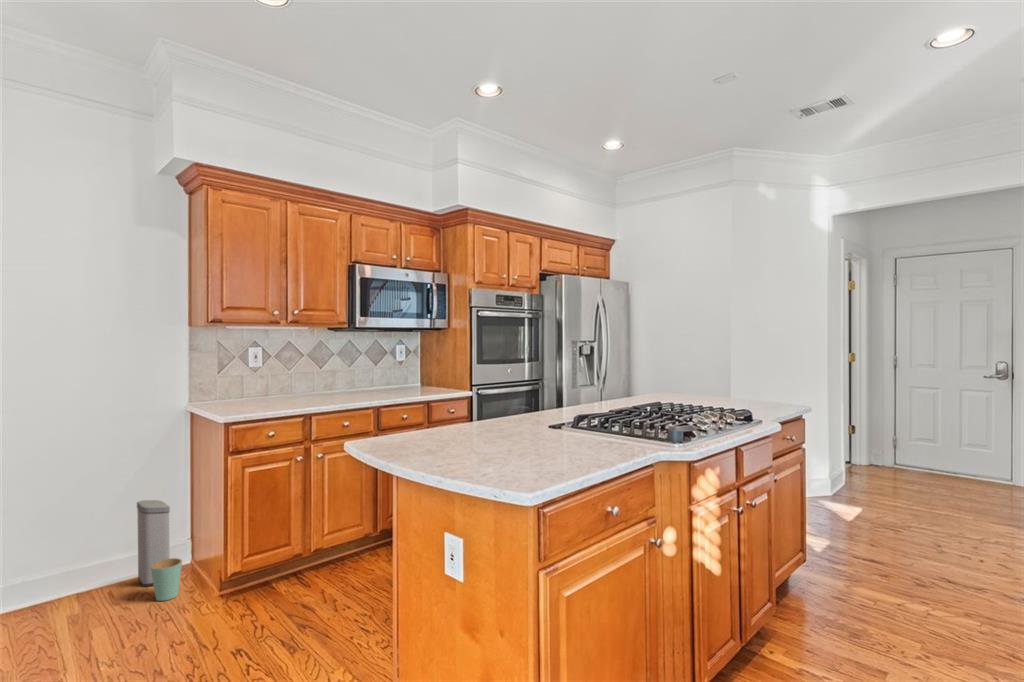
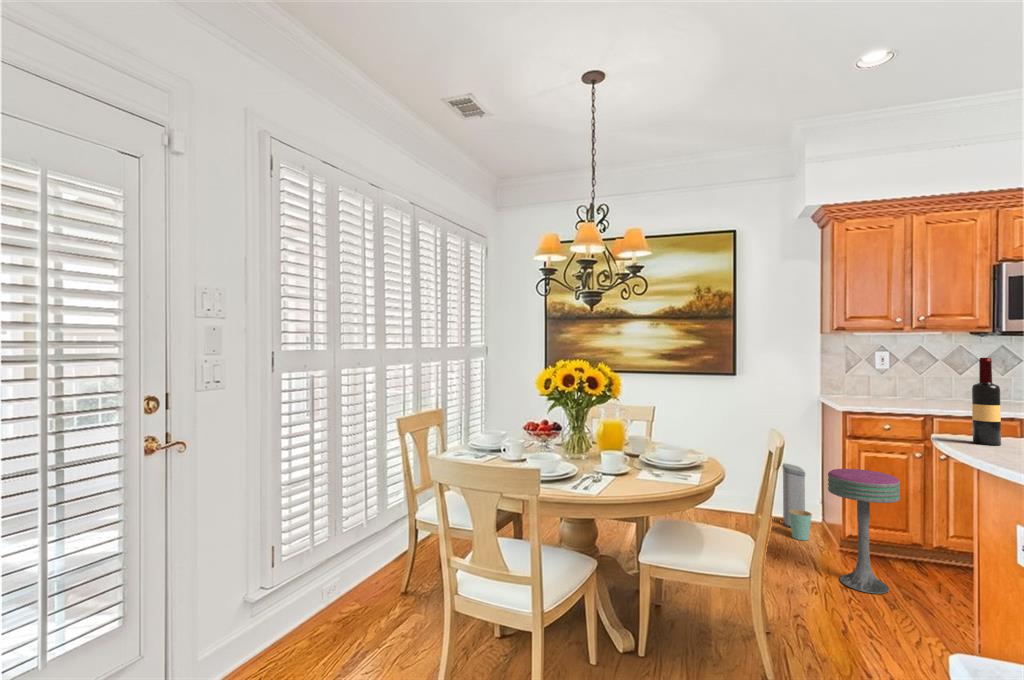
wine bottle: none [394,361,417,453] -> present [972,358,1001,445]
bar stool: none [214,491,294,644] -> present [828,469,900,594]

